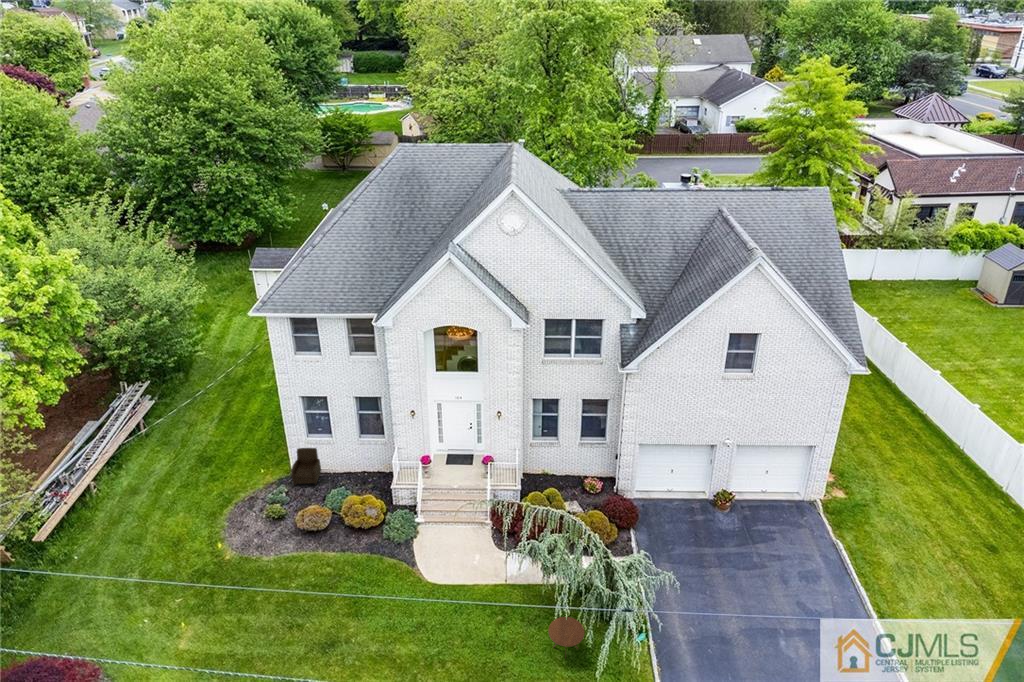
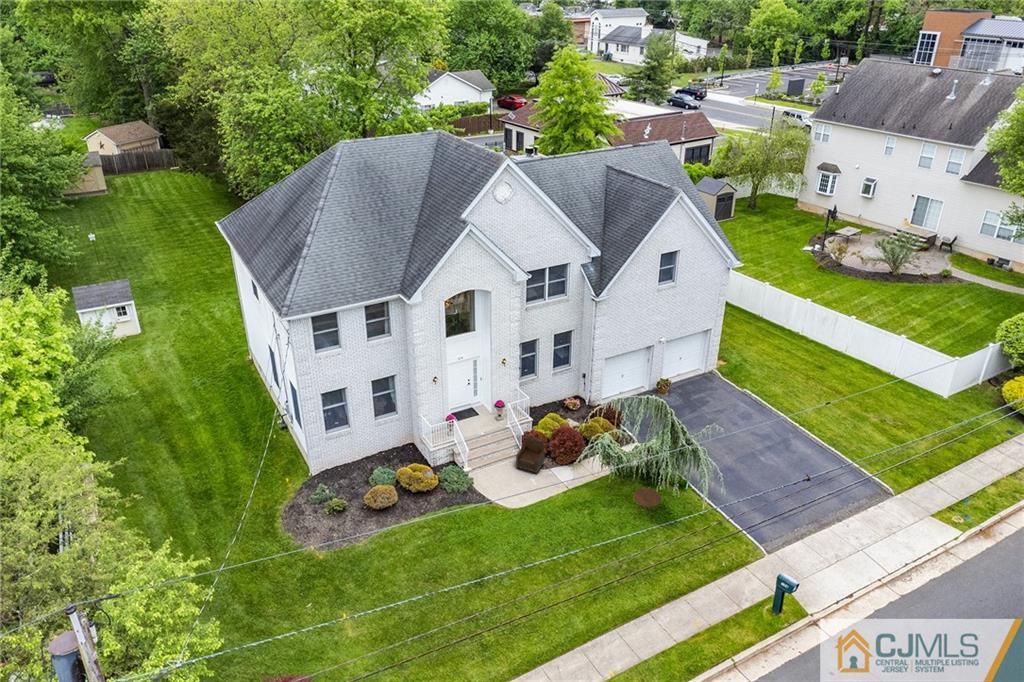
chair: present [291,448,321,485] -> present [516,435,545,474]

